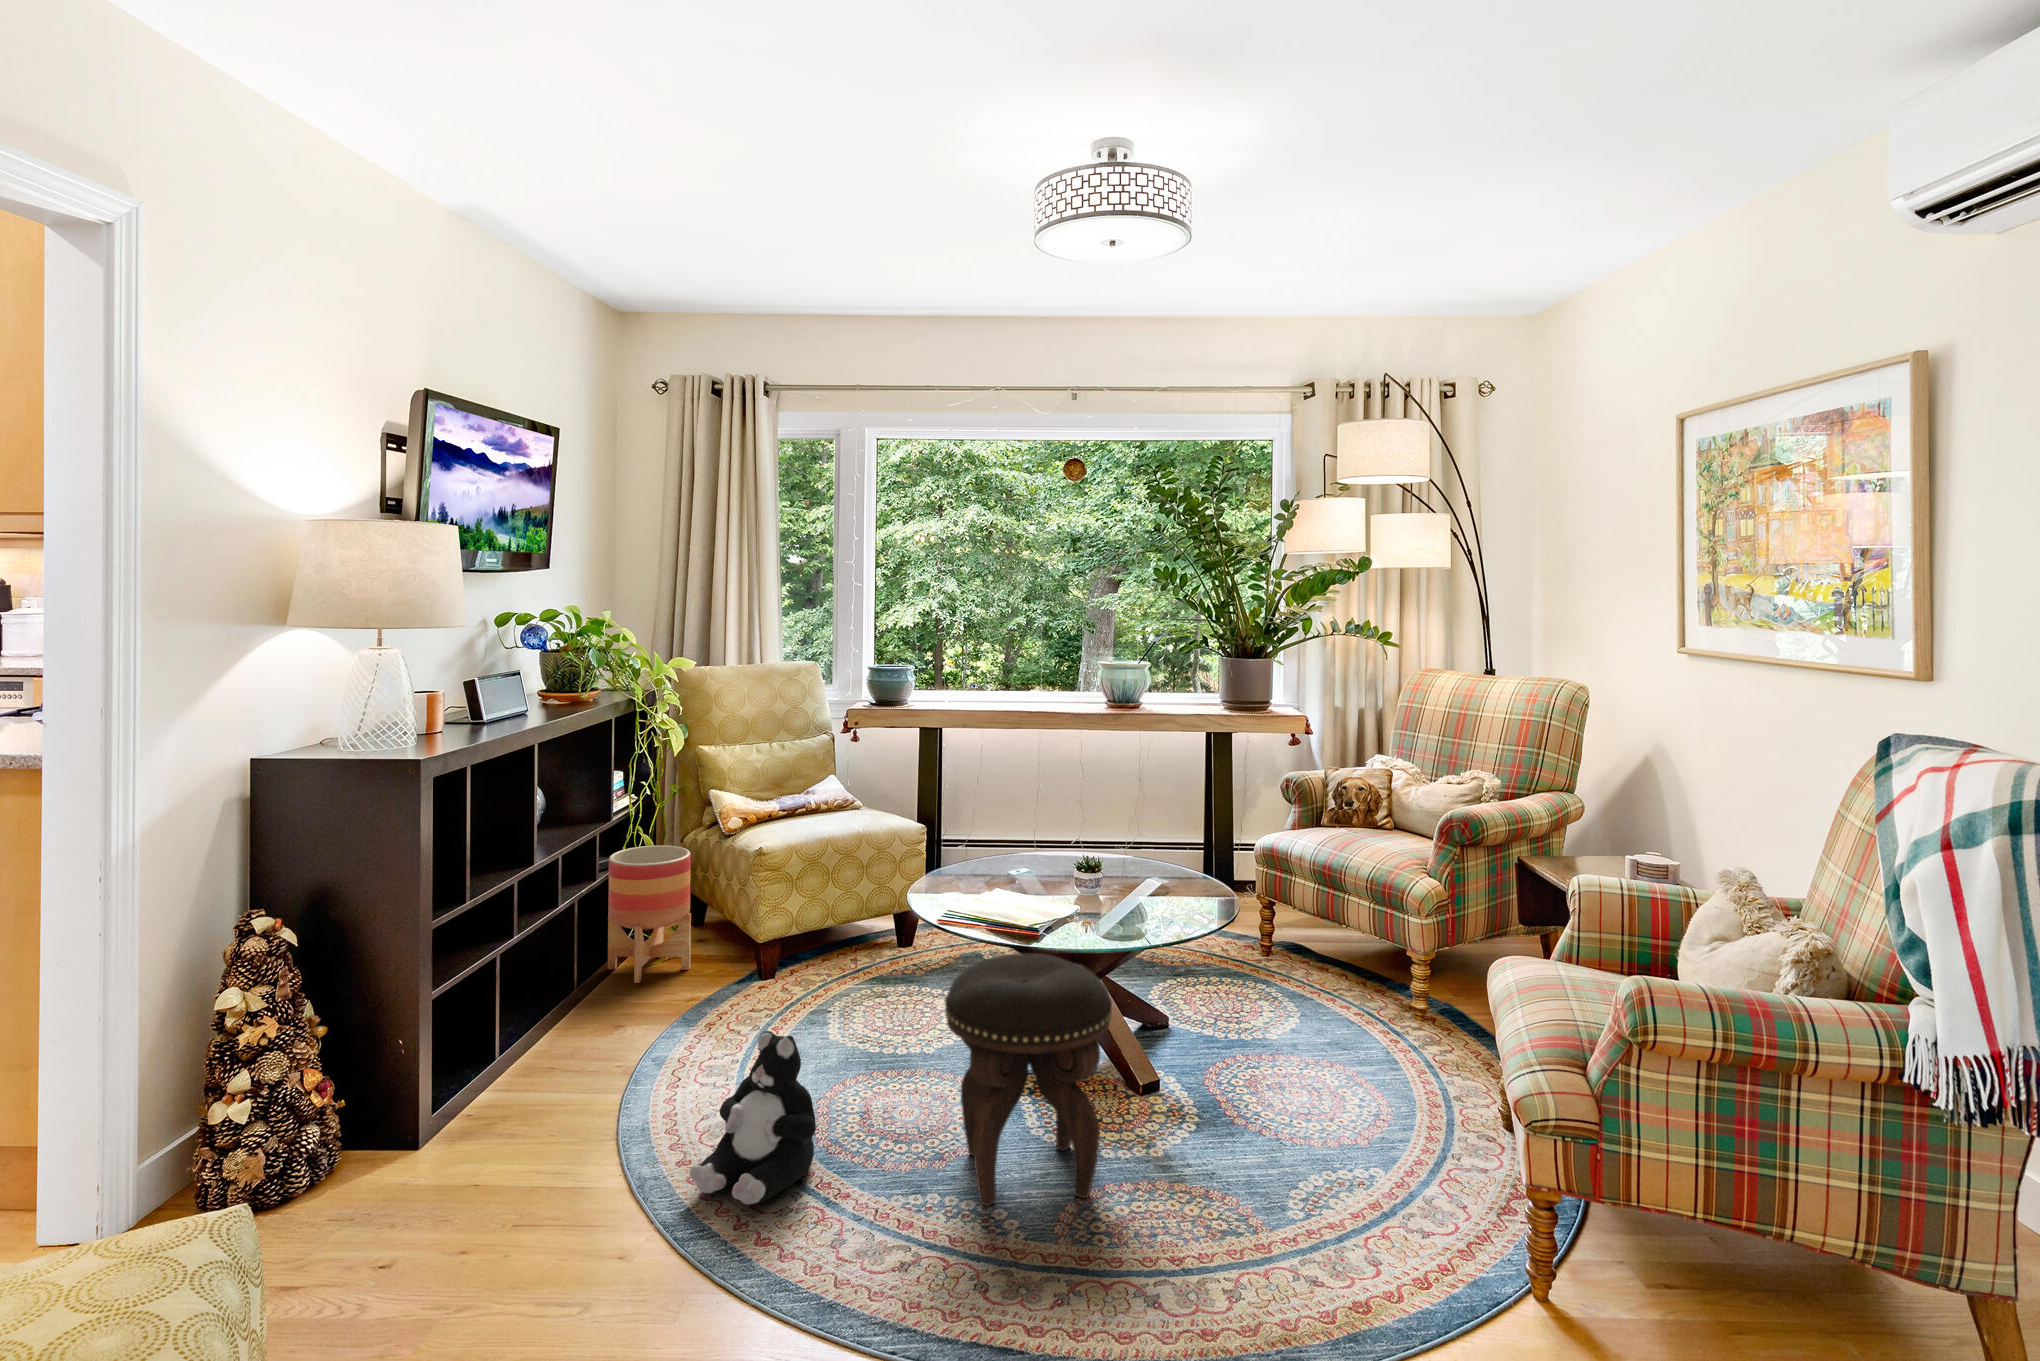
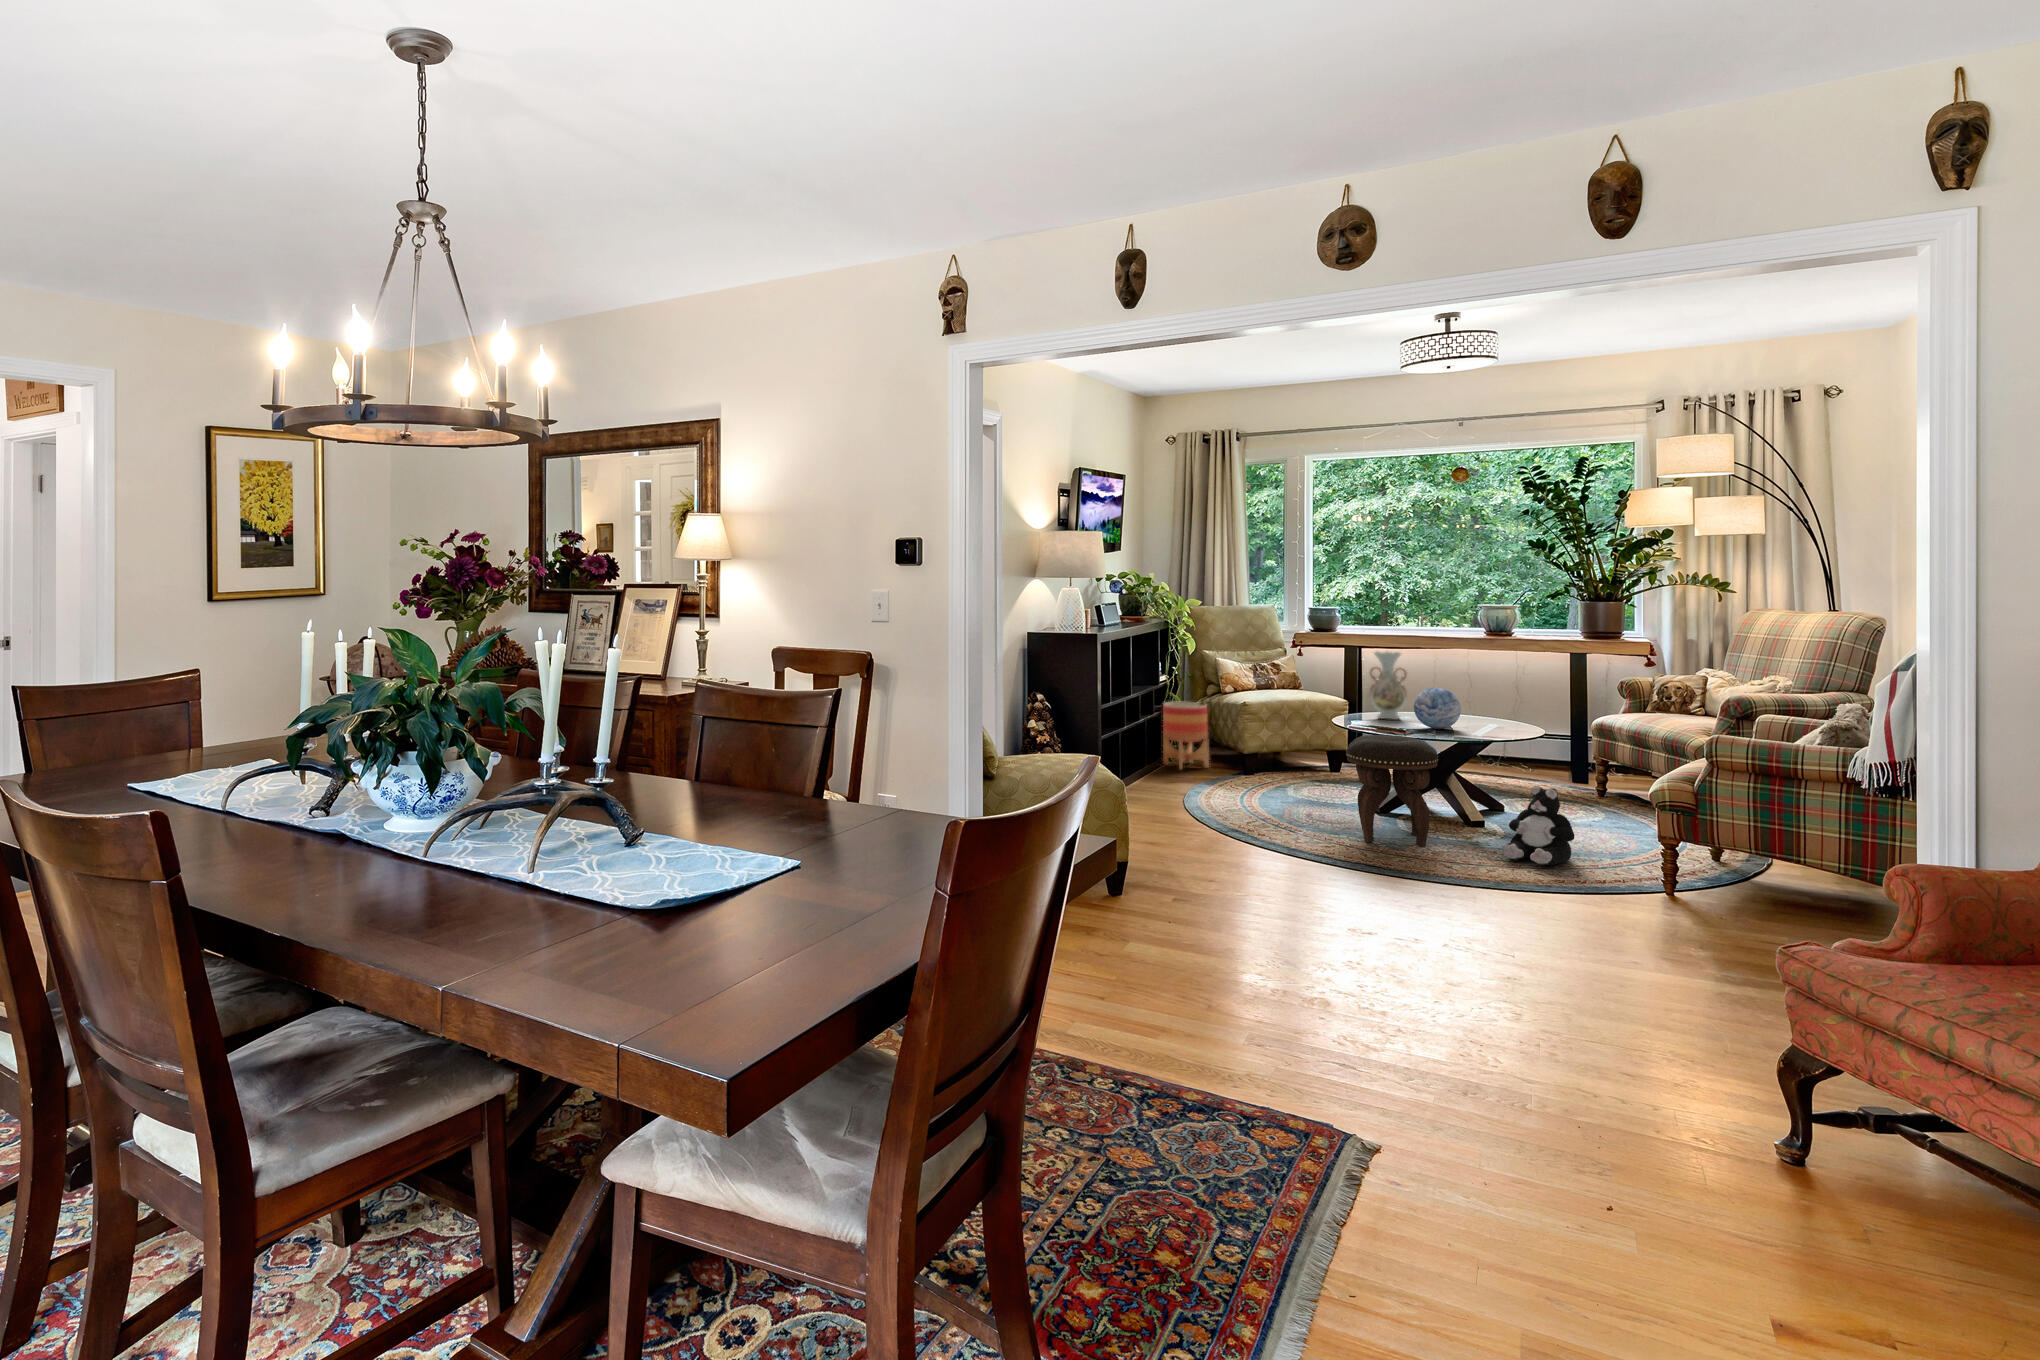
vase: none [967,758,1027,884] -> present [1370,652,1407,720]
decorative orb: none [1047,833,1121,910] -> present [1414,688,1461,729]
plush toy: present [690,1031,816,1205] -> present [1501,786,1575,866]

